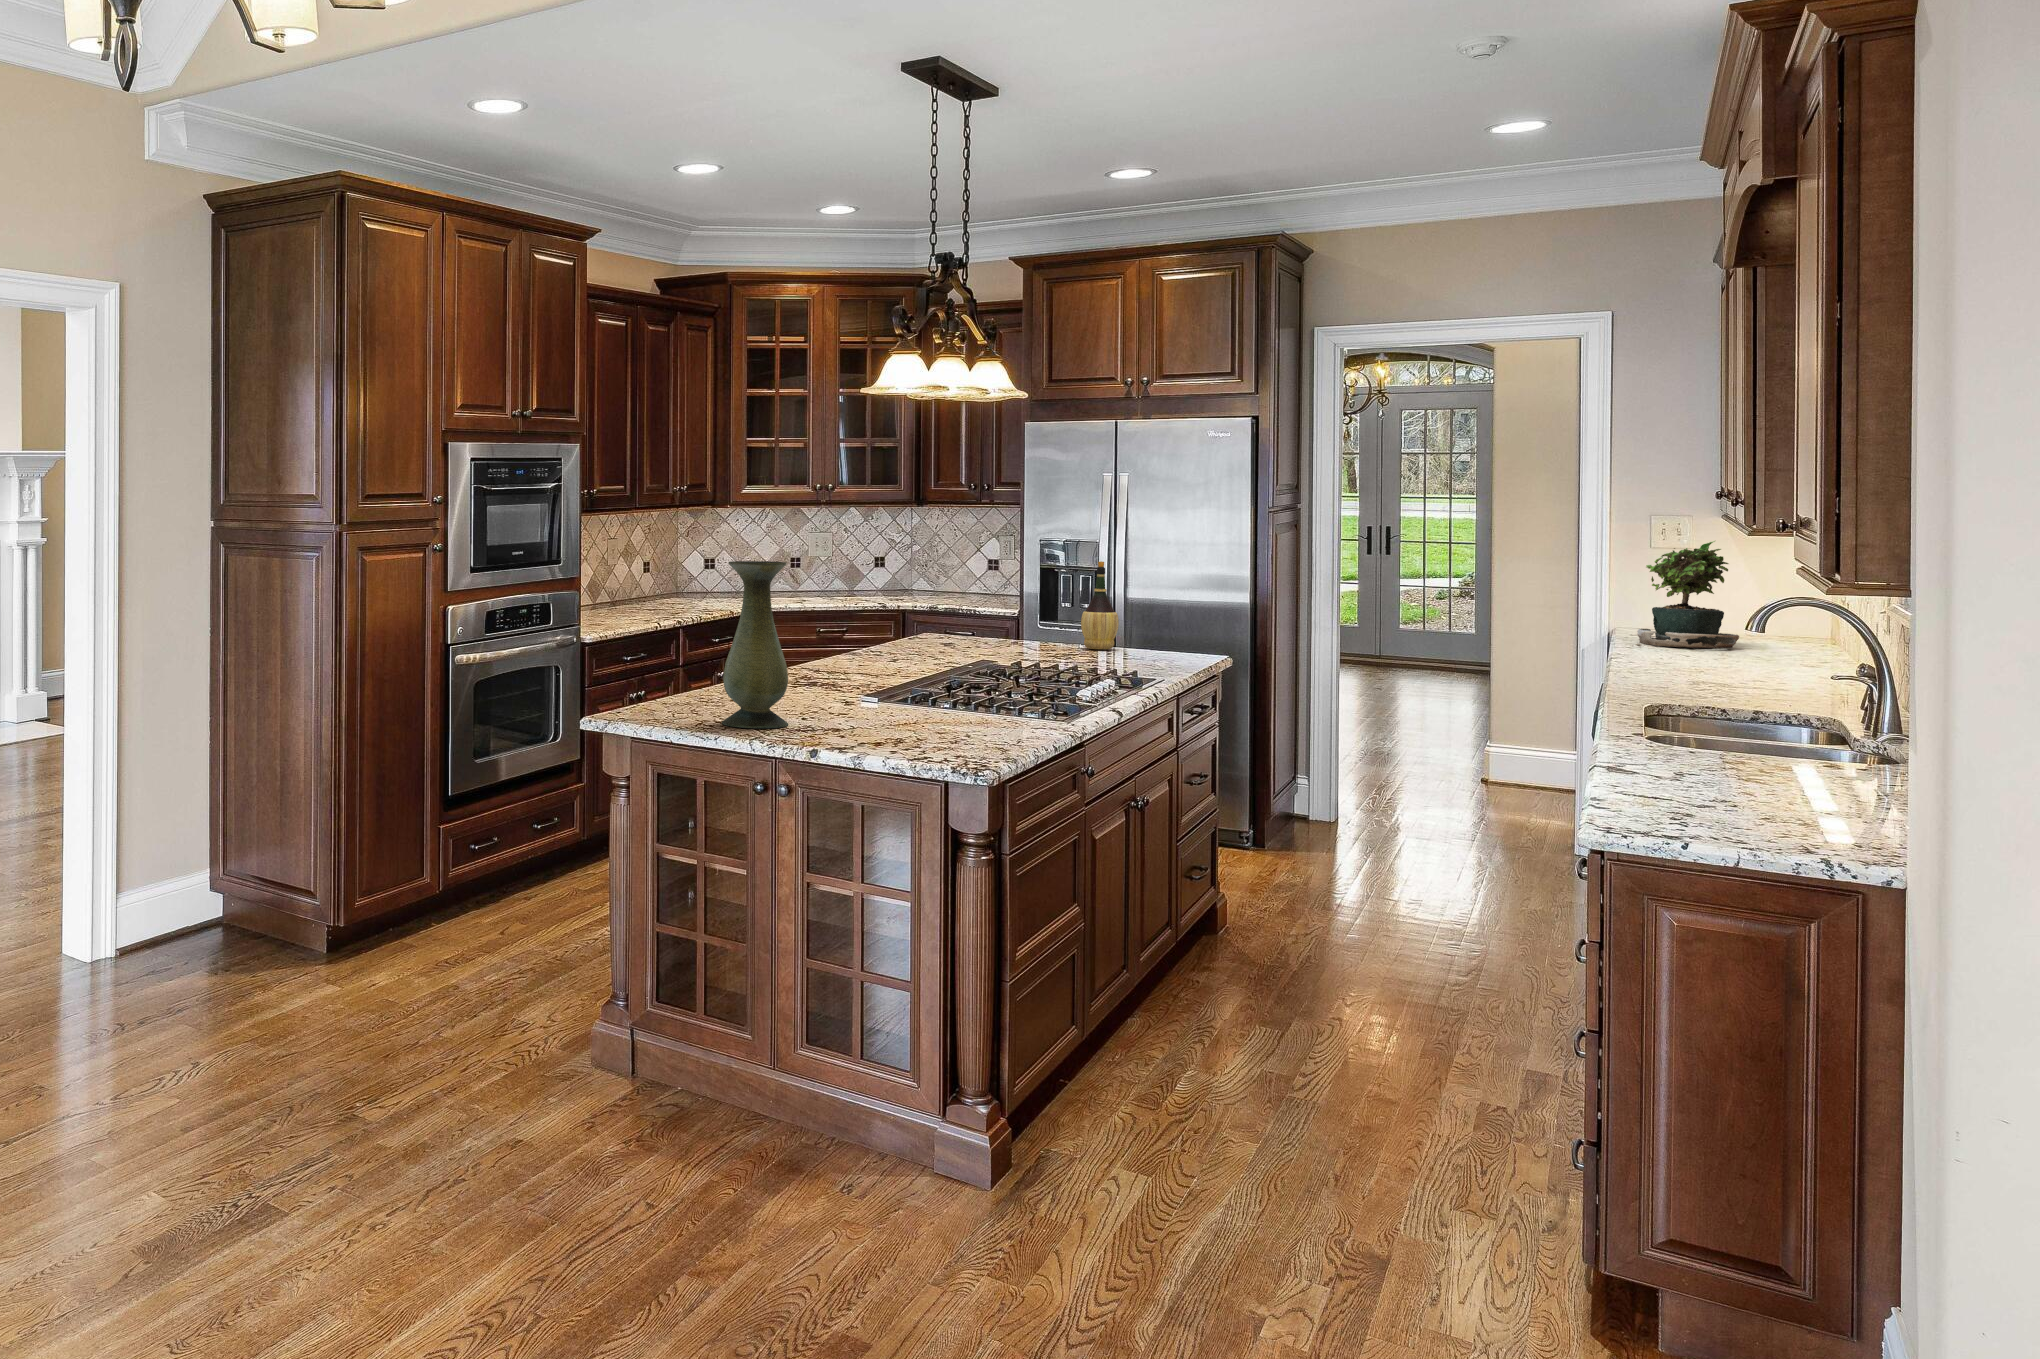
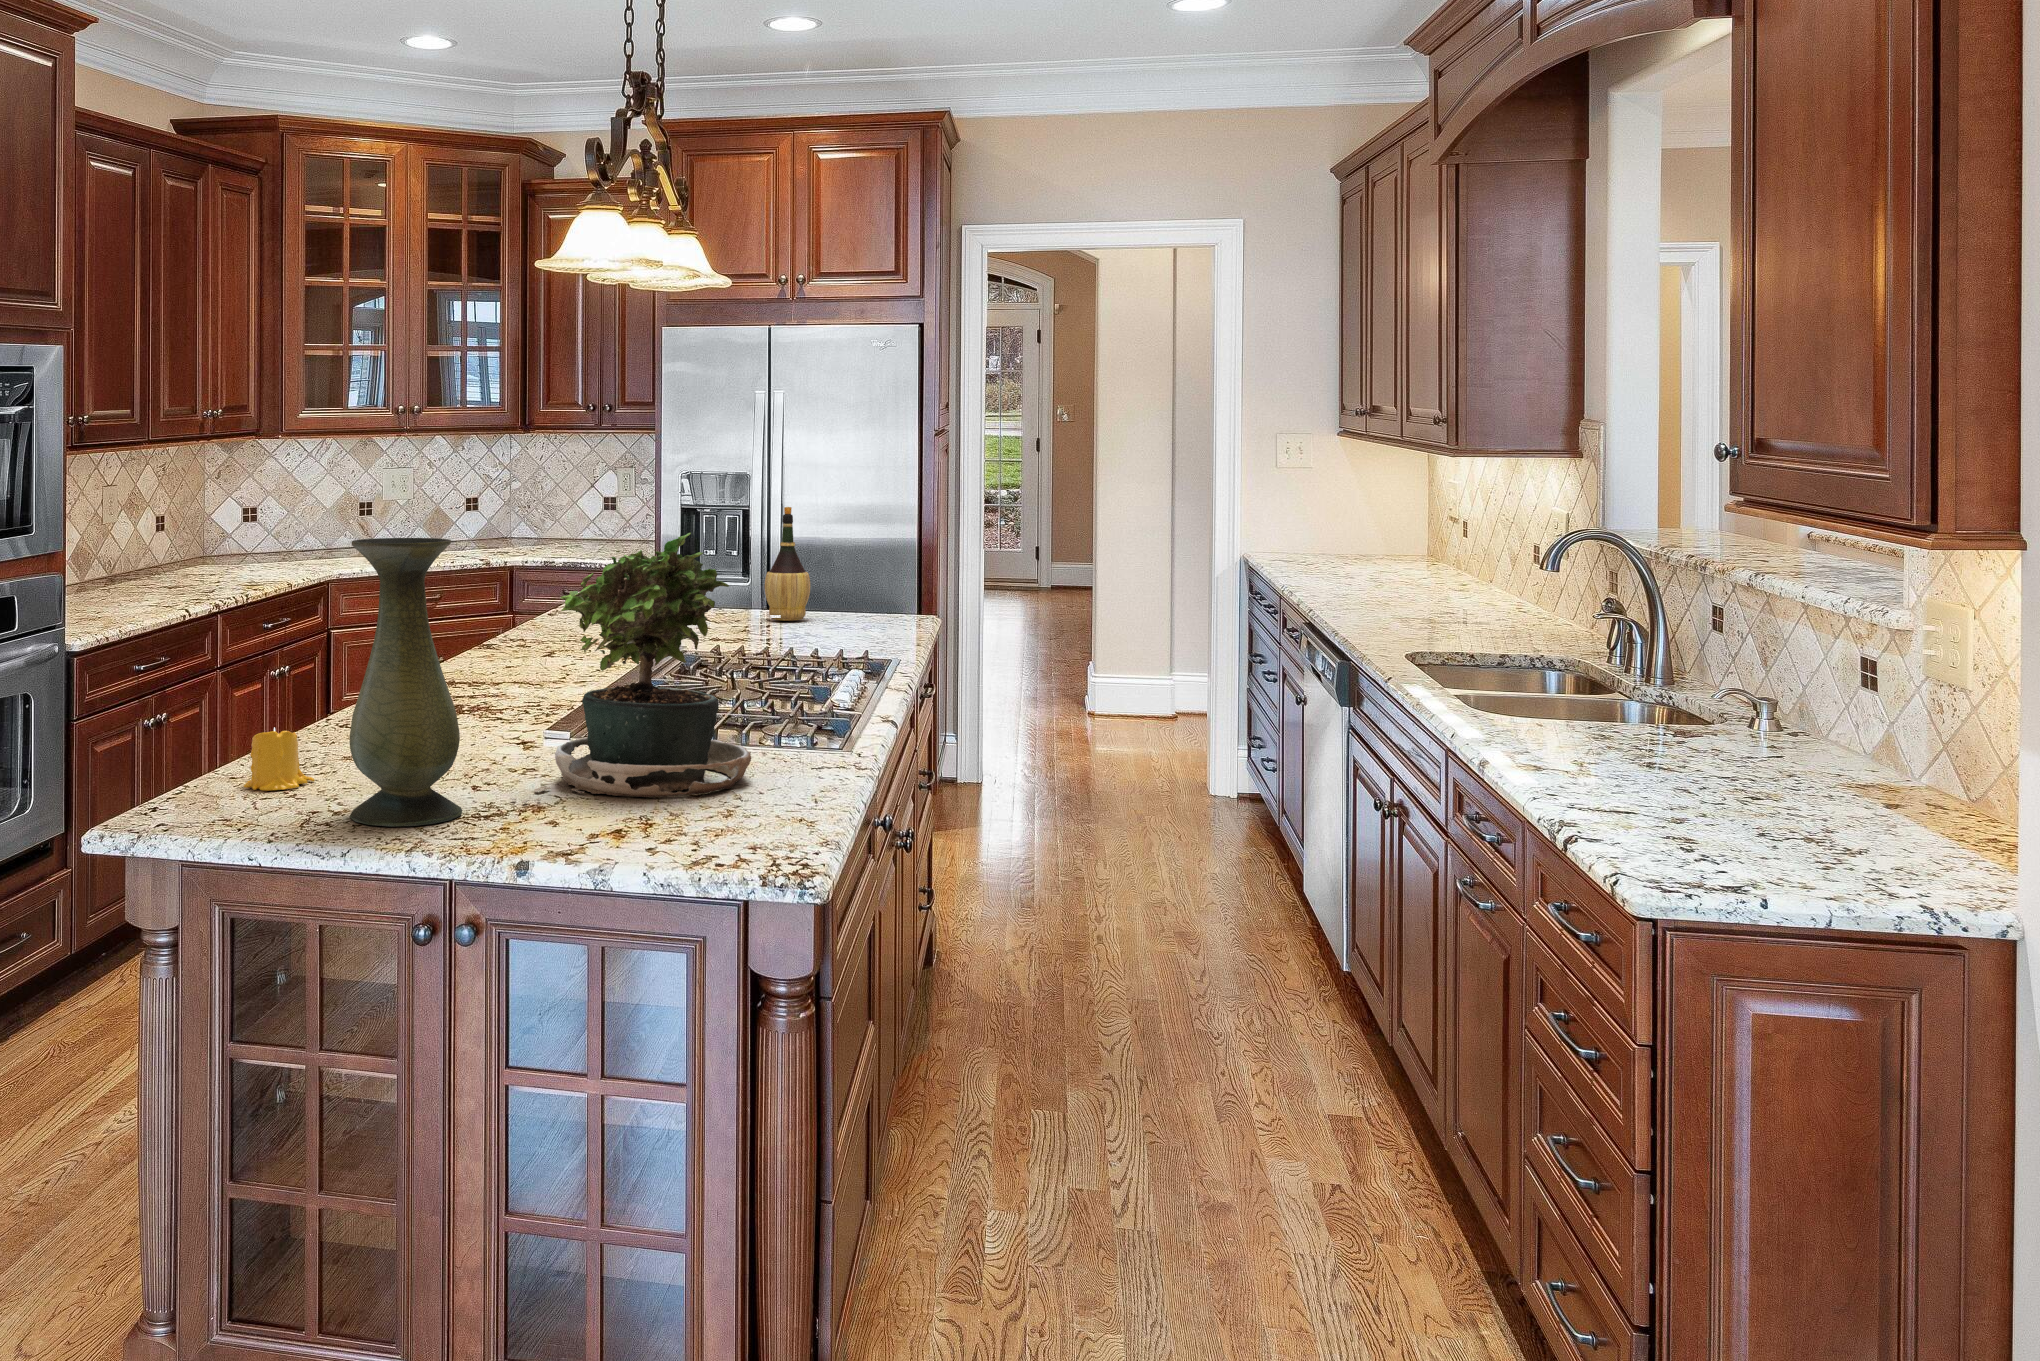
potted plant: present [1632,541,1739,648] -> present [510,533,751,803]
candle: none [667,673,708,711] -> present [244,727,315,791]

